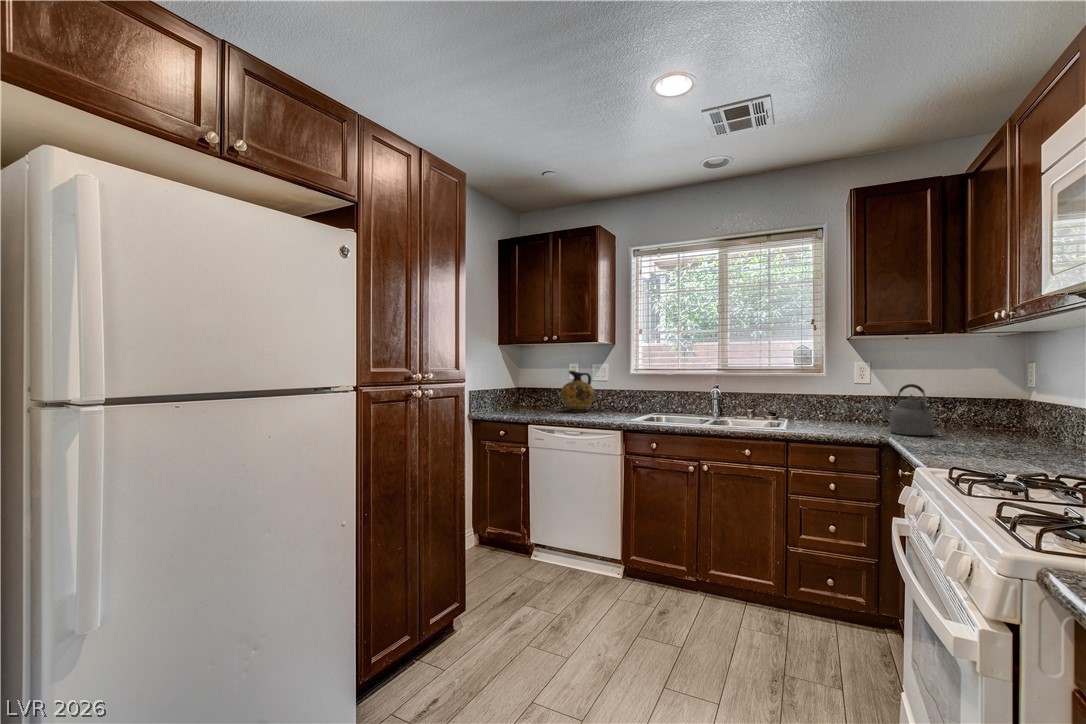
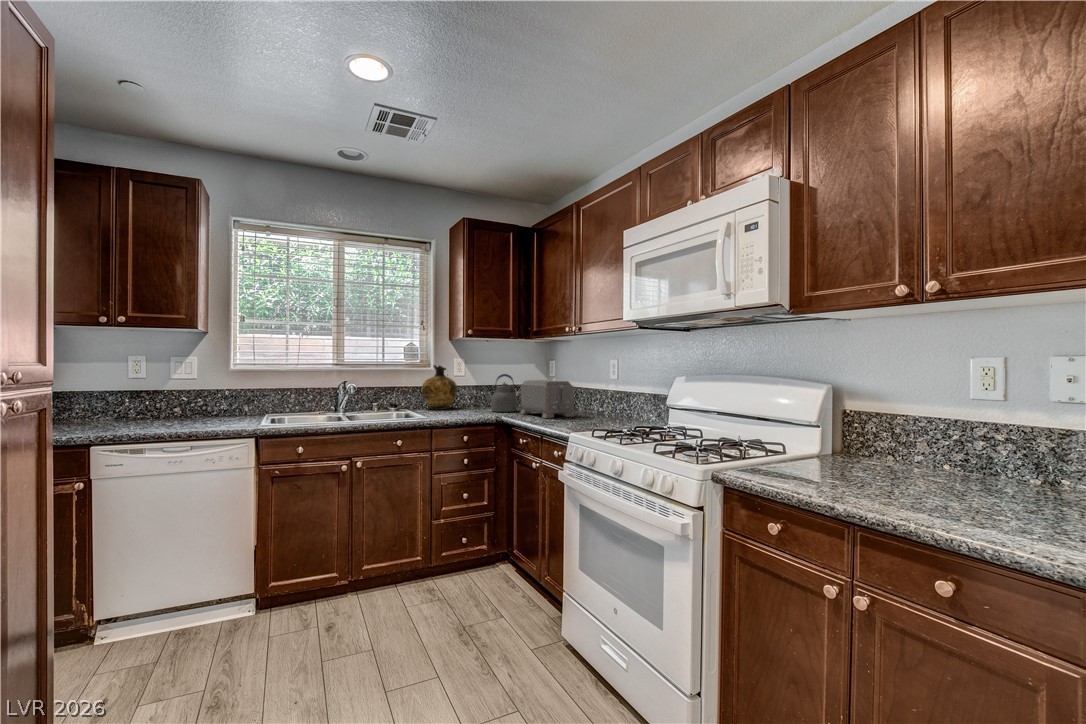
ceramic jug: present [561,371,594,412] -> present [422,365,457,409]
toaster: none [926,395,1016,455] -> present [520,380,574,418]

